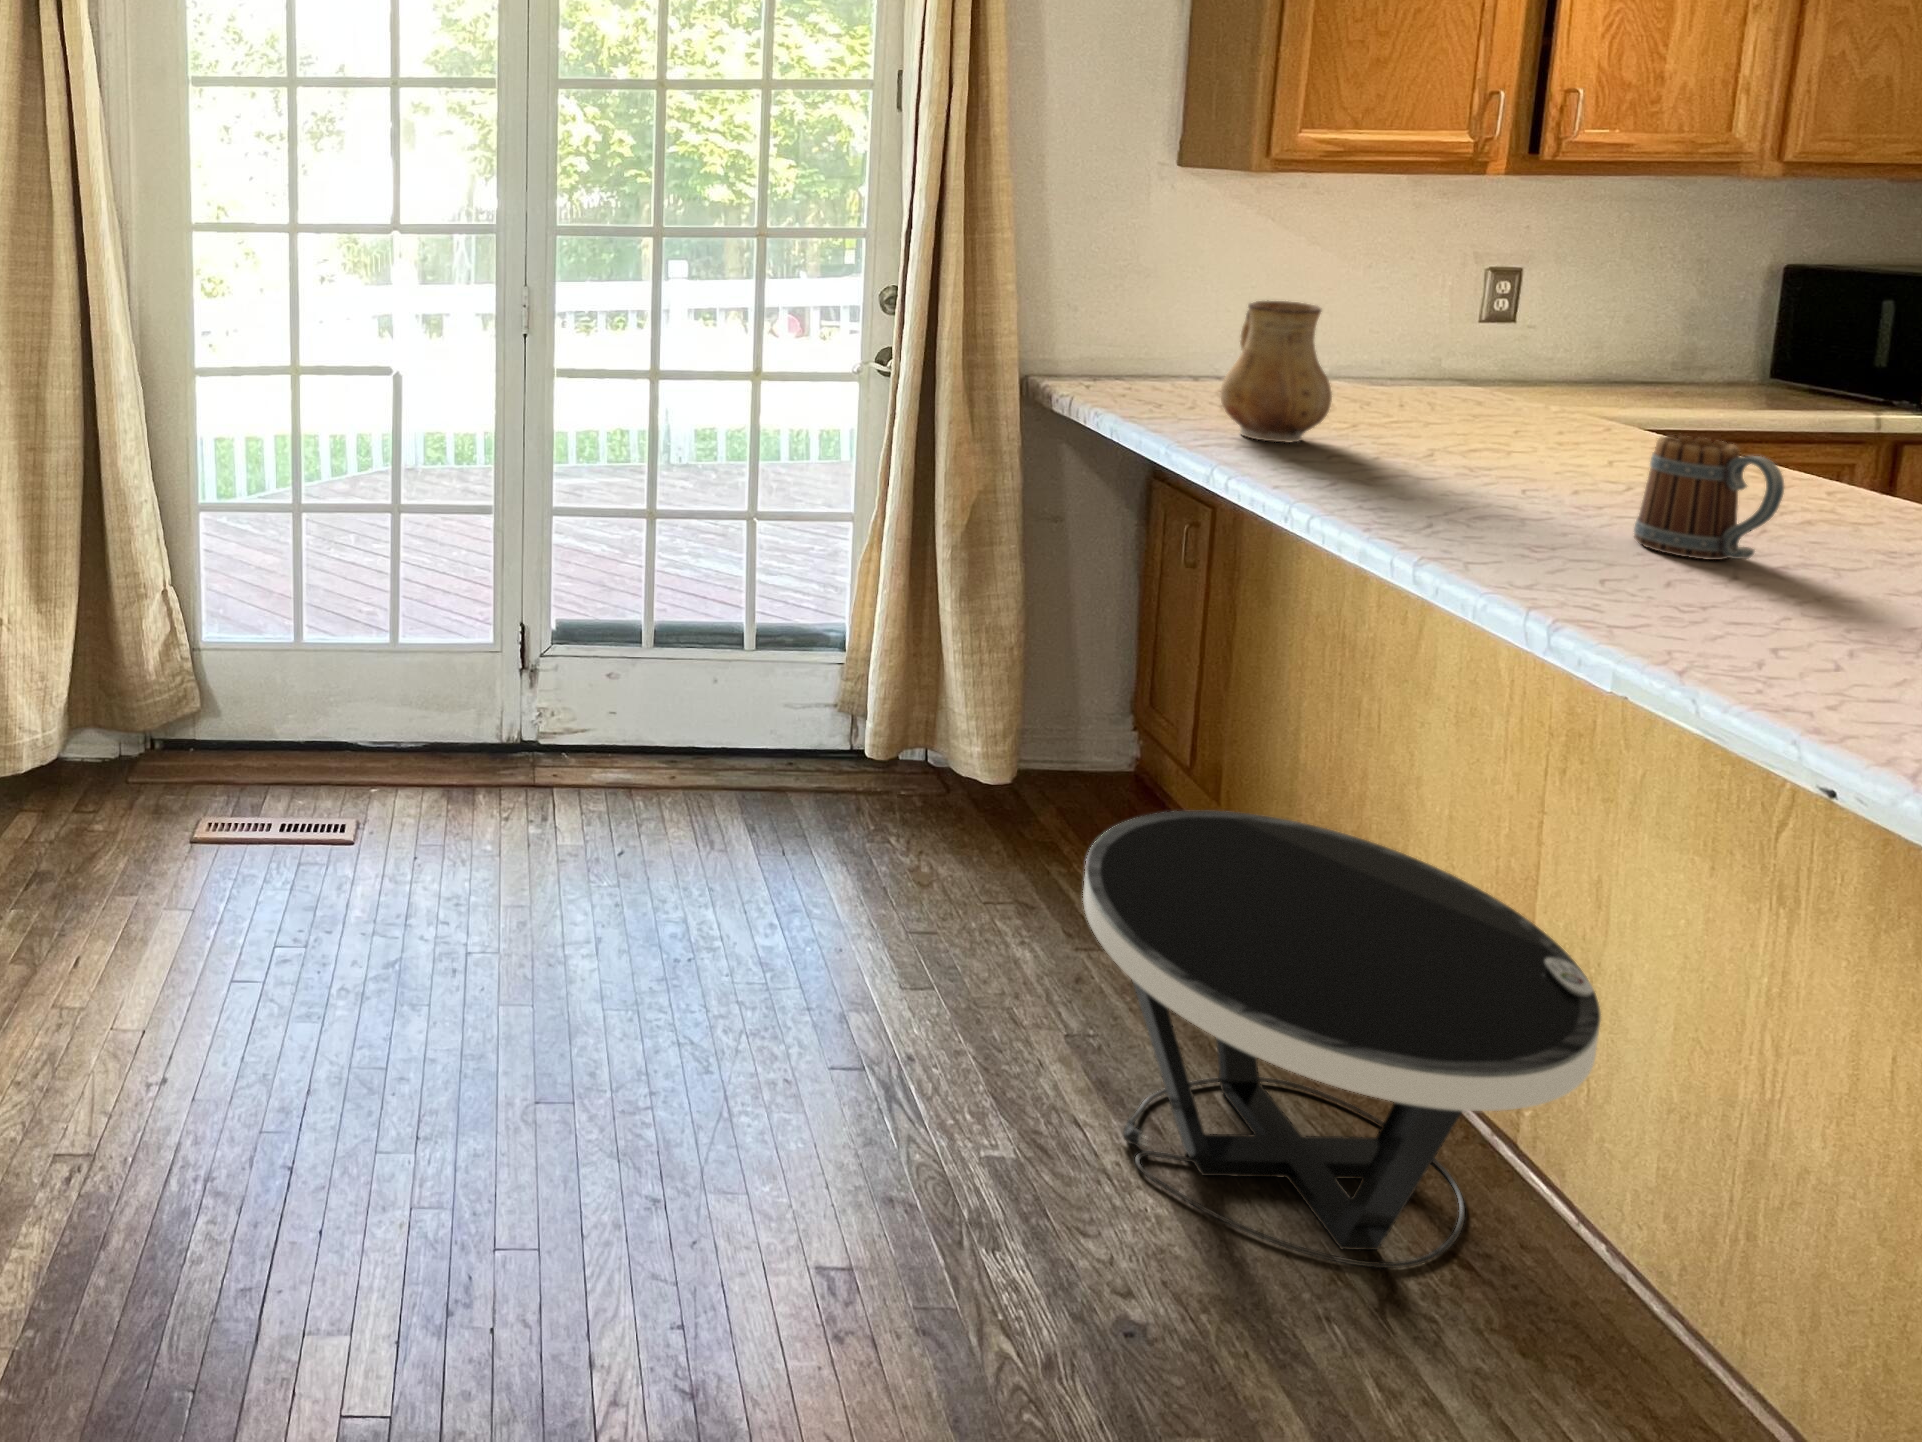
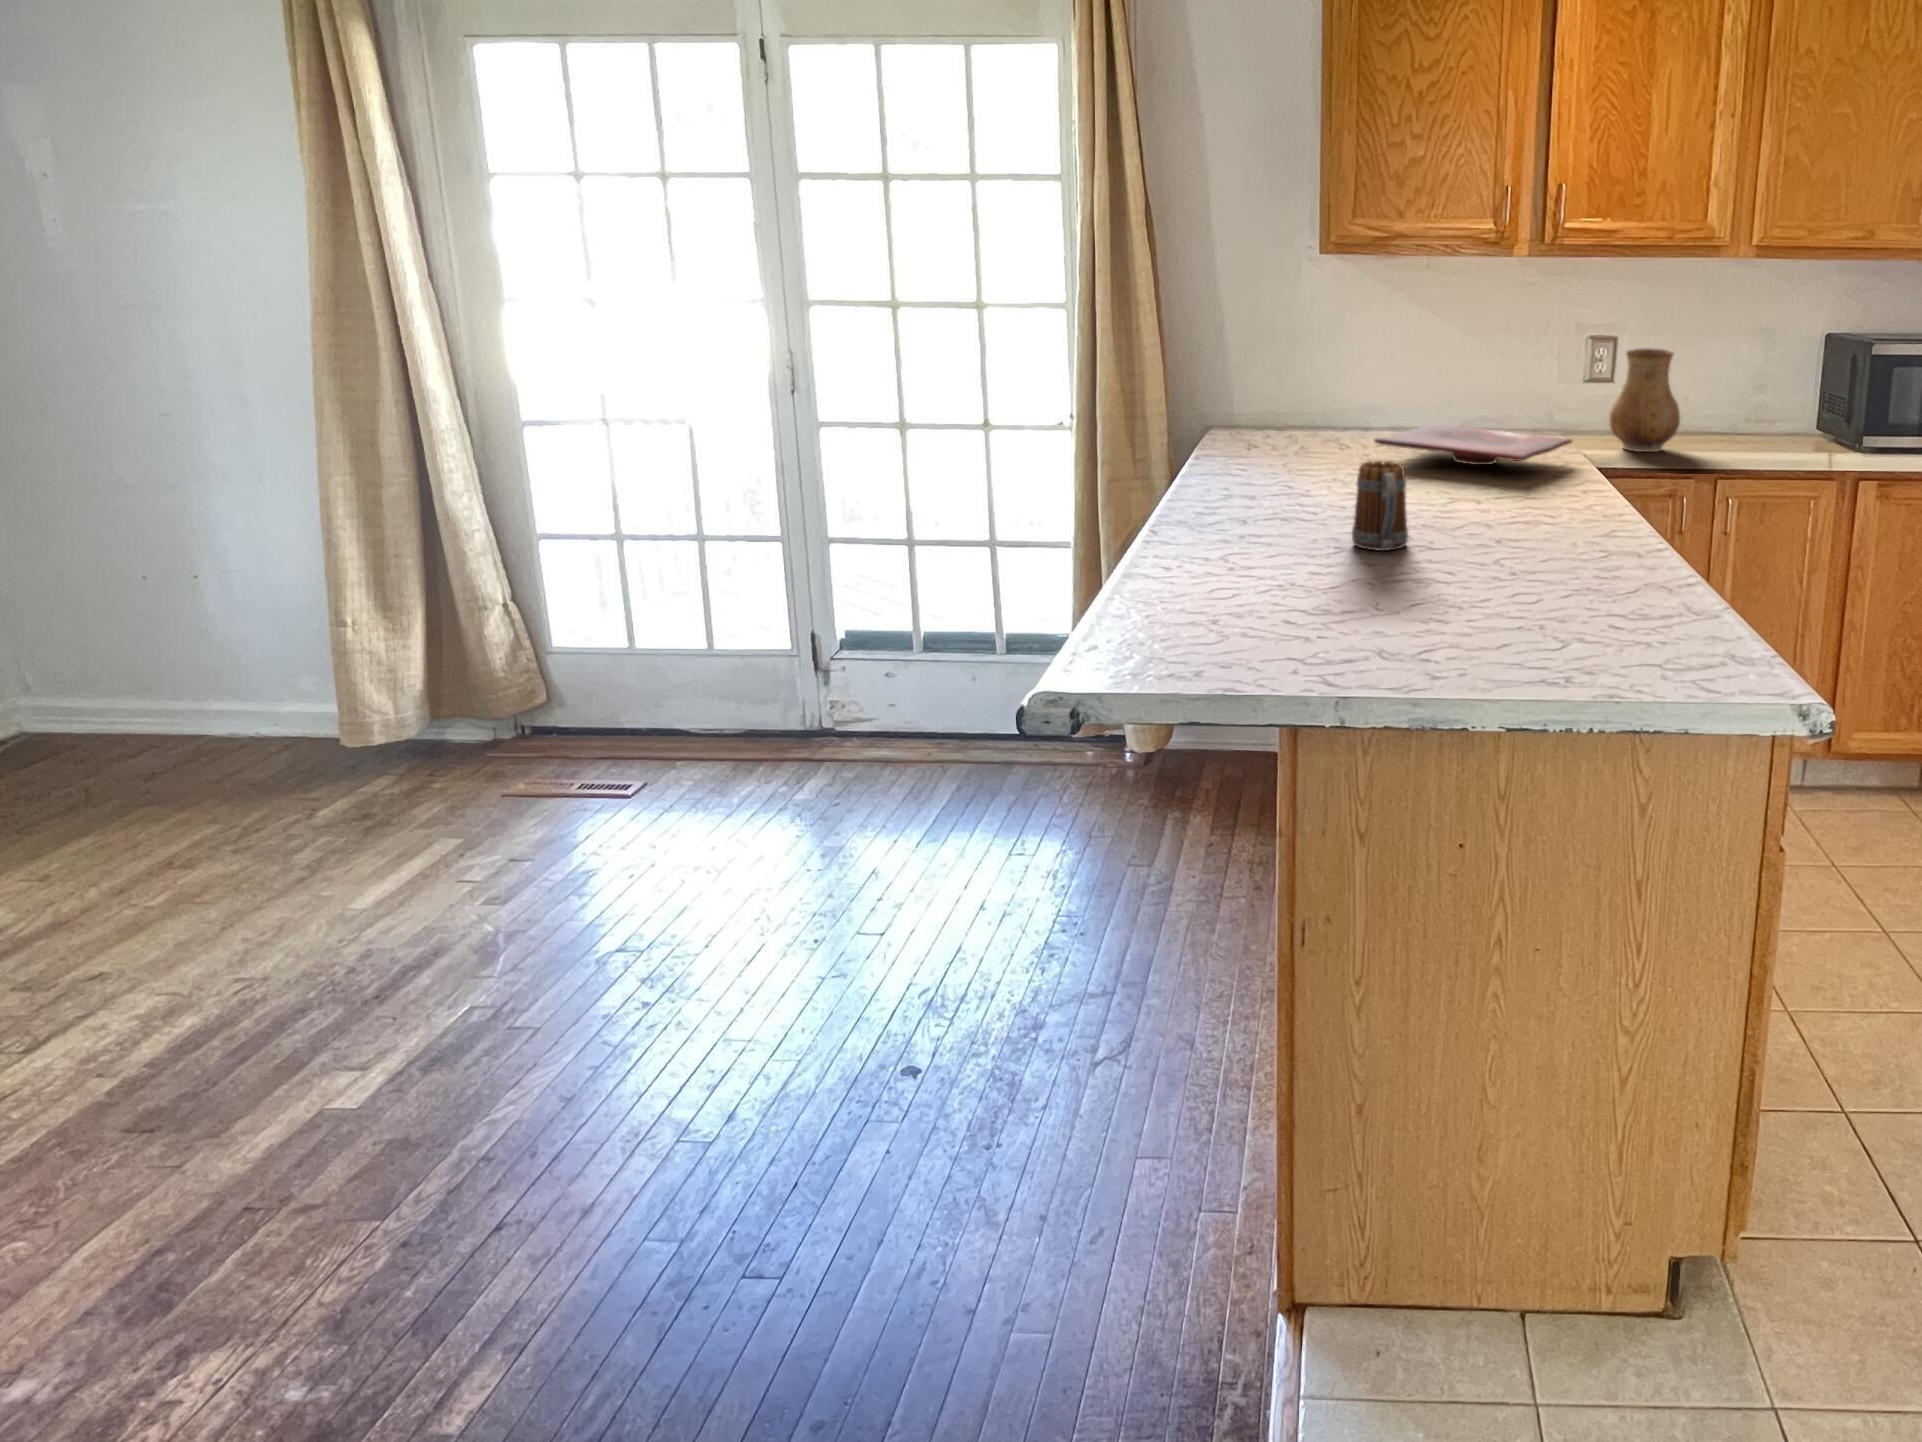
ceramic pitcher: present [1220,300,1332,442] -> present [1609,349,1680,452]
cutting board: none [1336,371,1599,425] -> present [1375,424,1572,465]
side table: present [1083,811,1601,1268] -> none [972,751,1287,1040]

